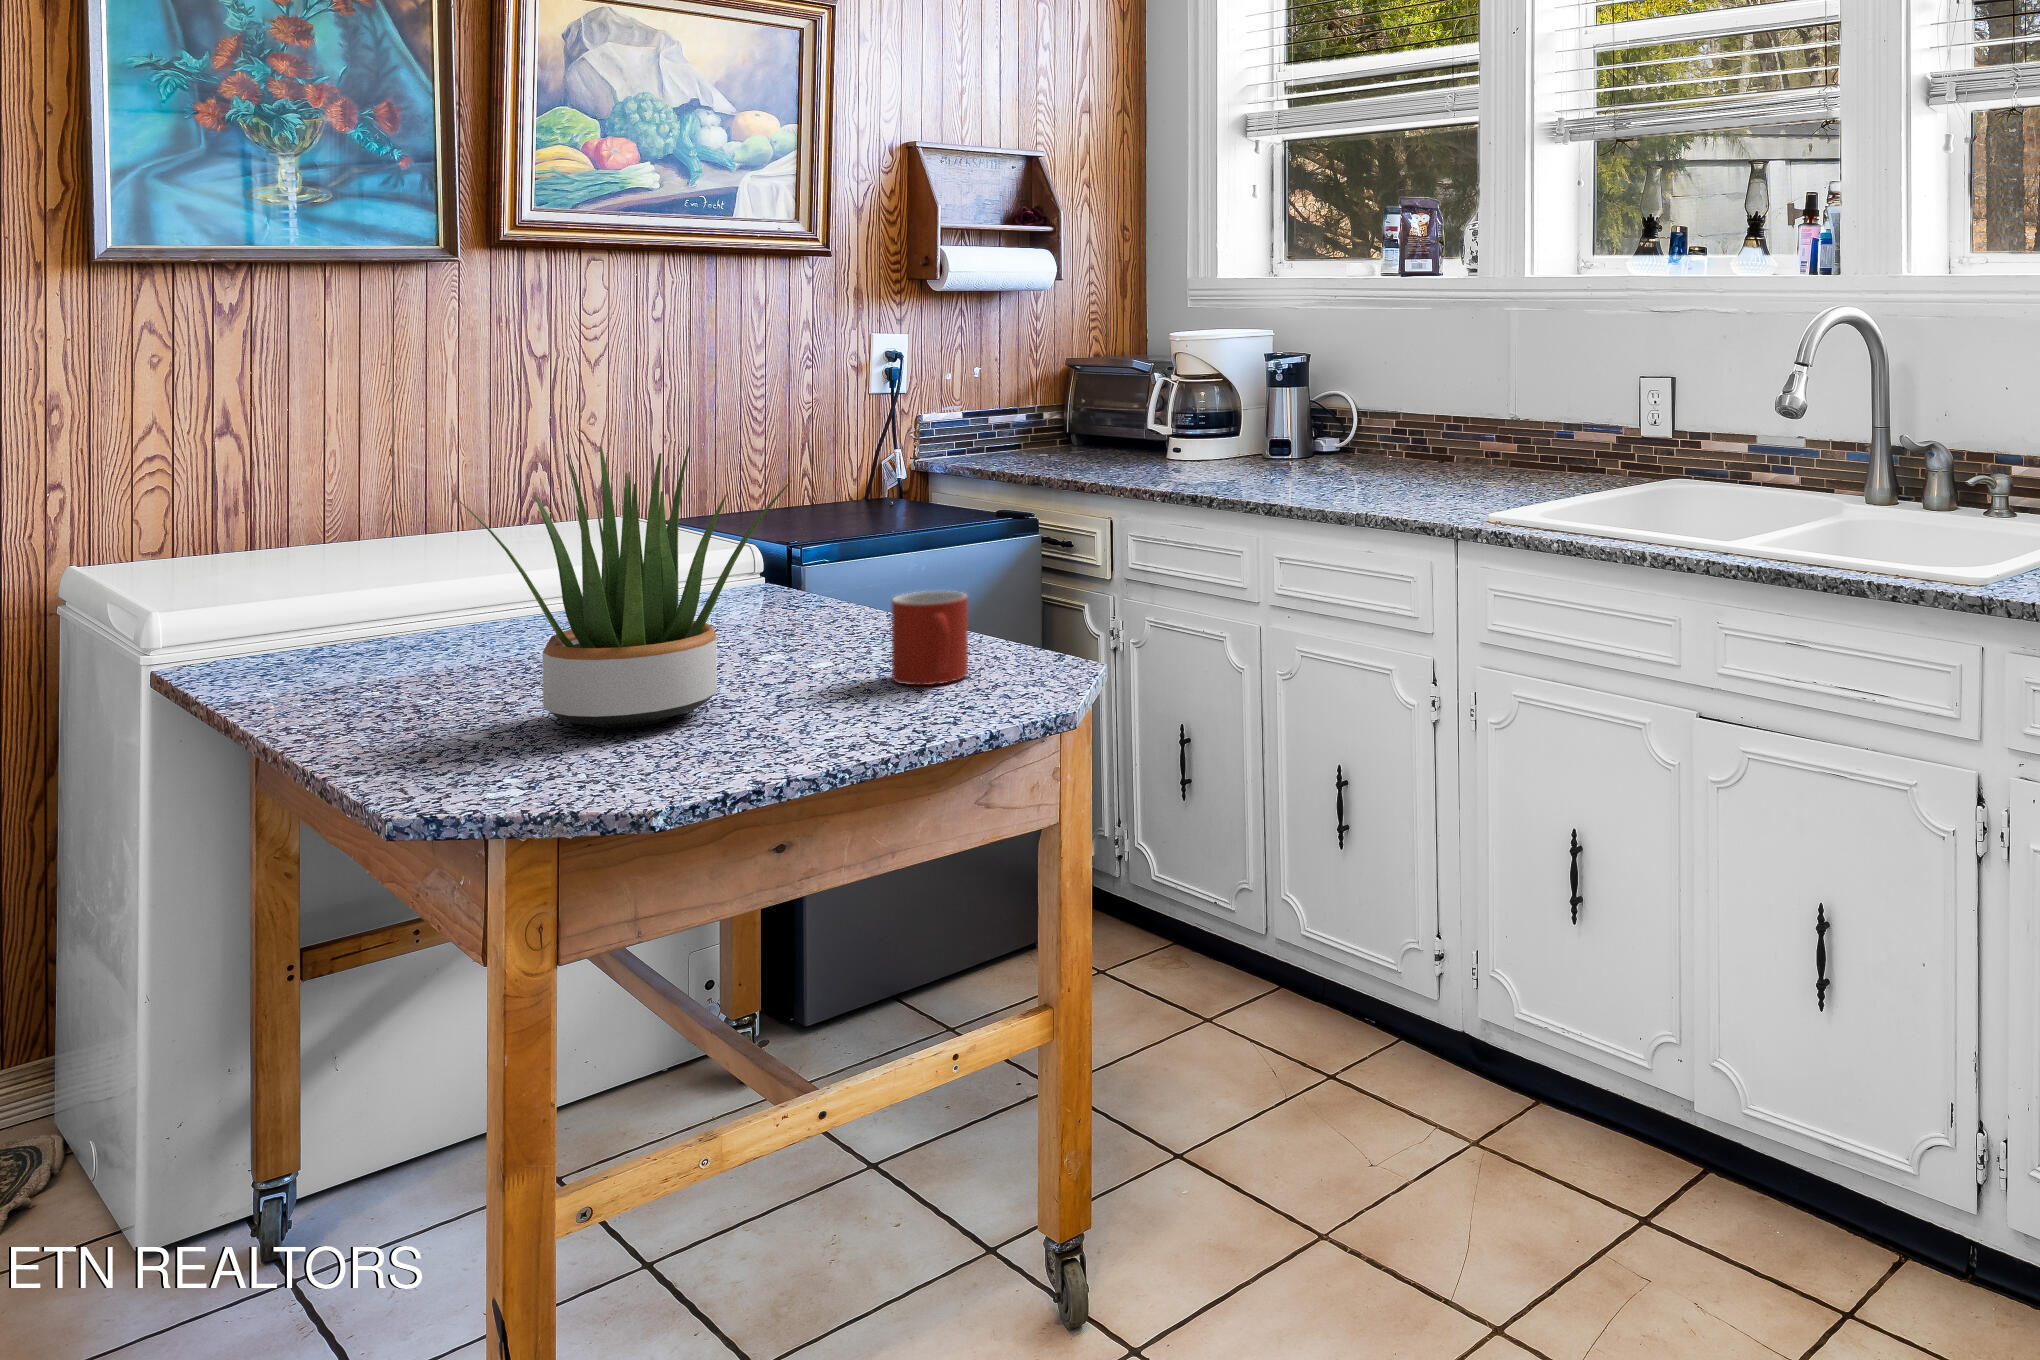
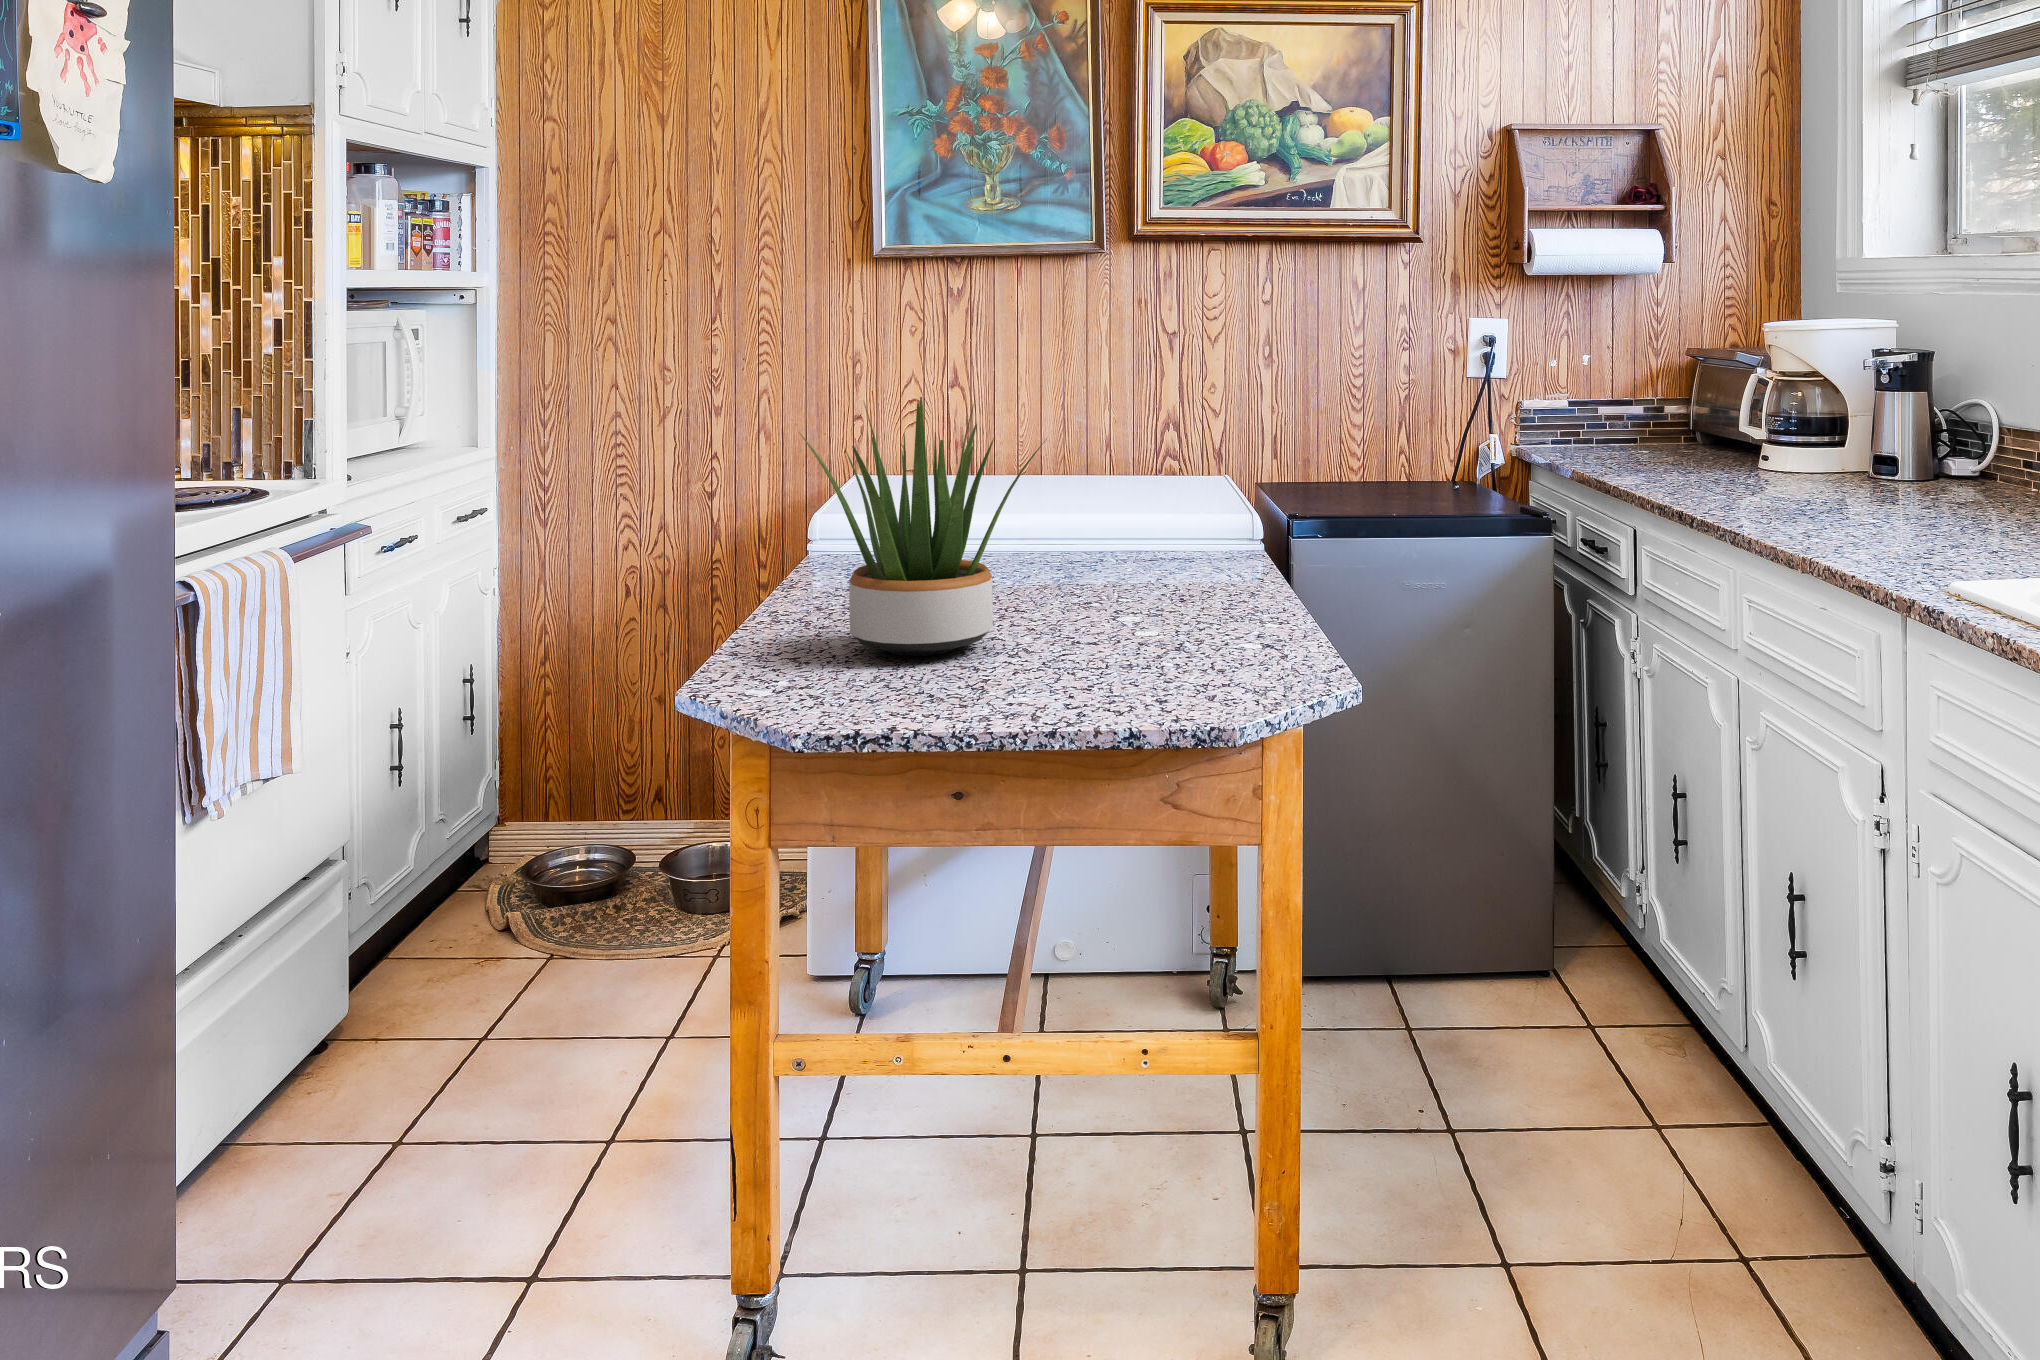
mug: present [892,591,968,685] -> none [1154,566,1230,665]

